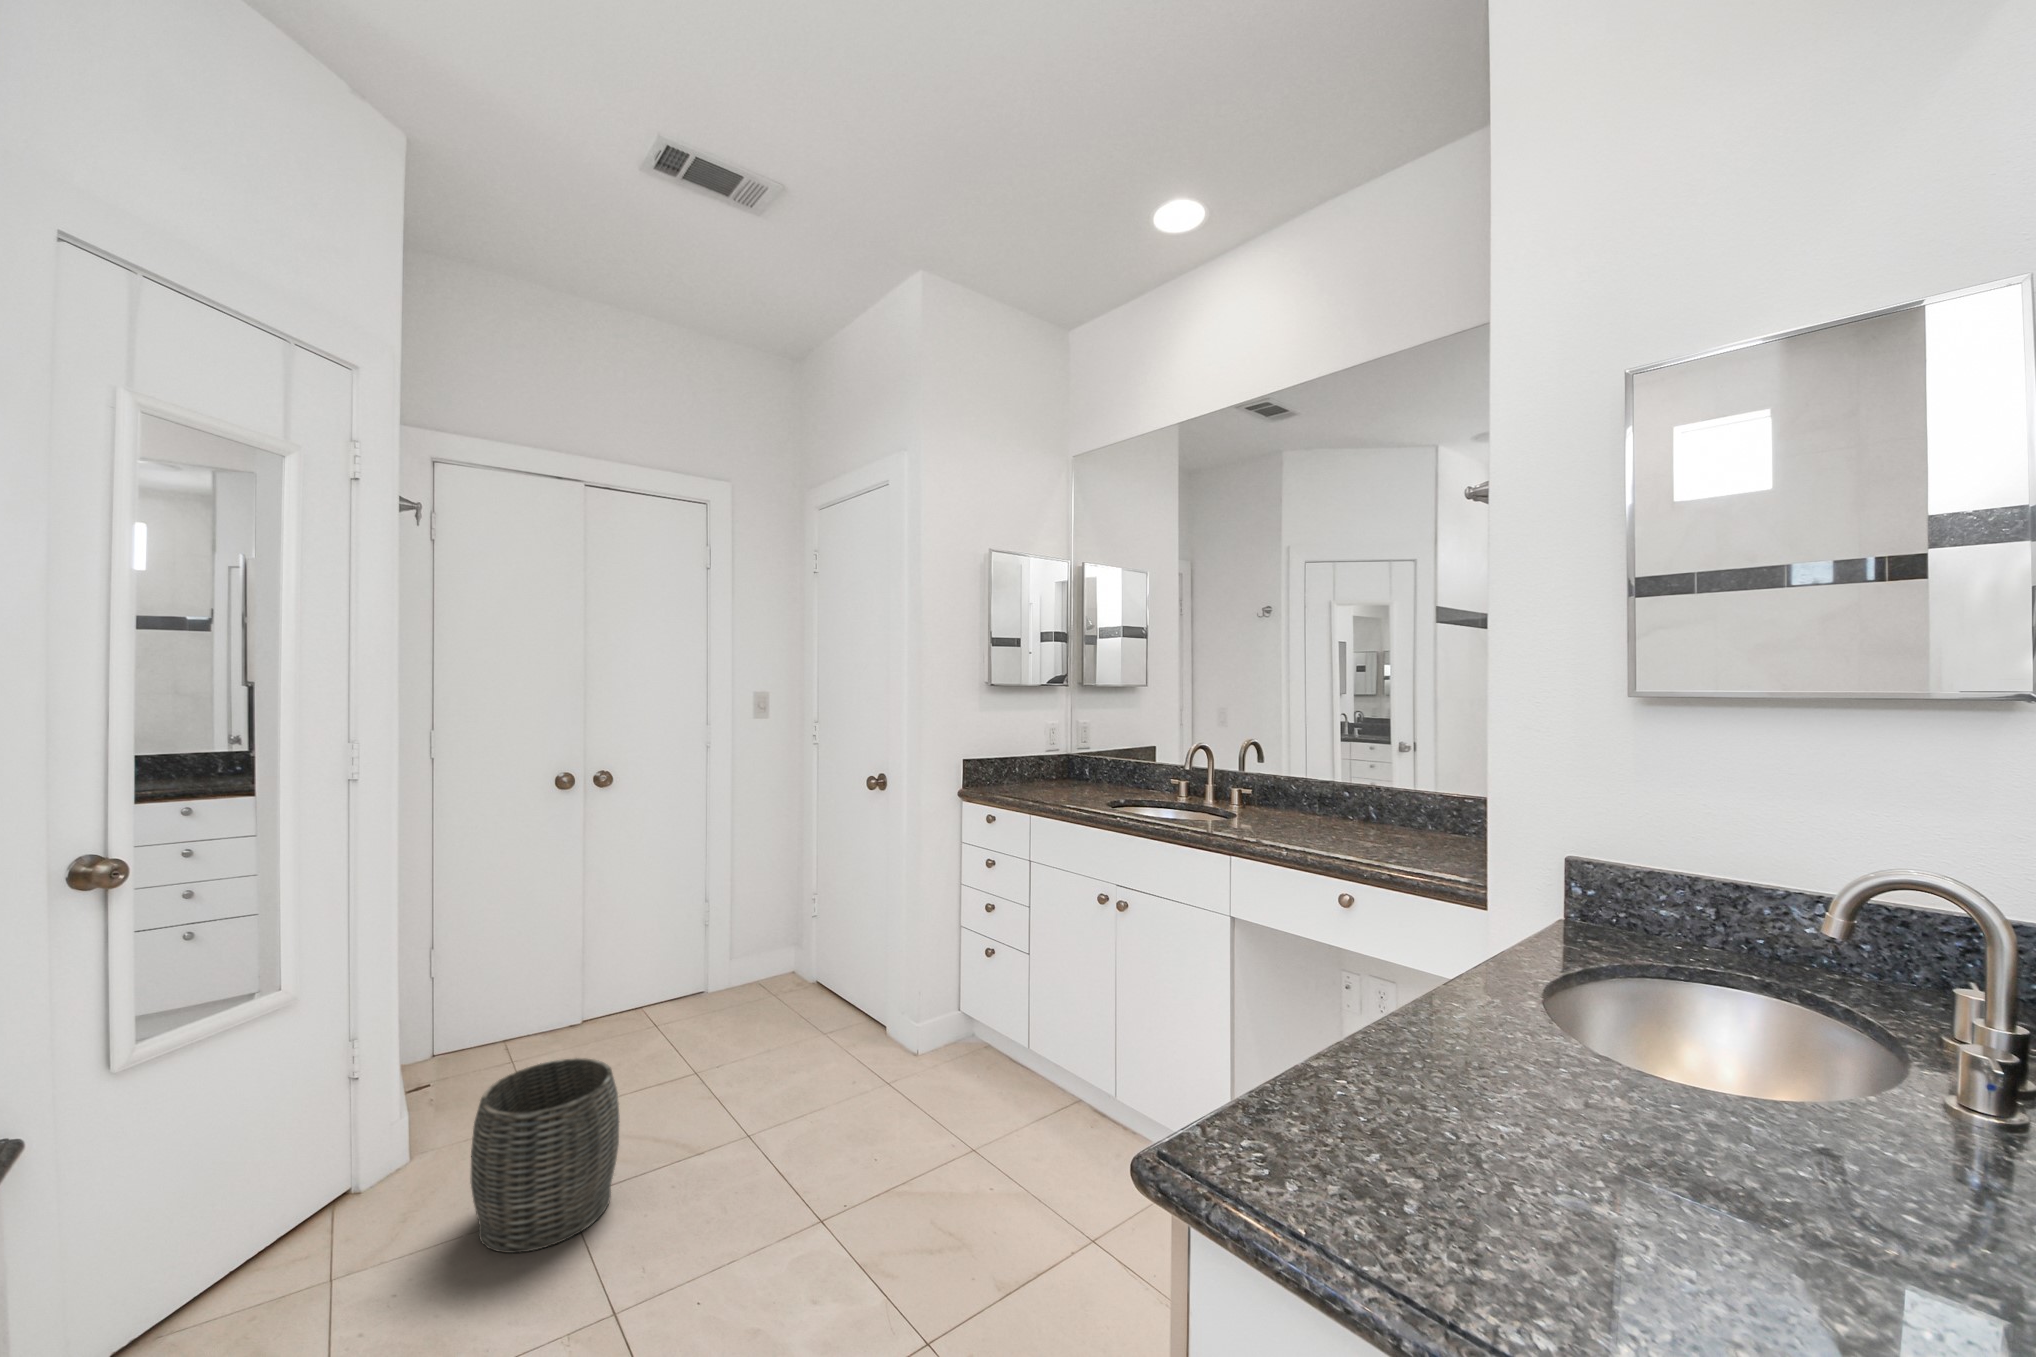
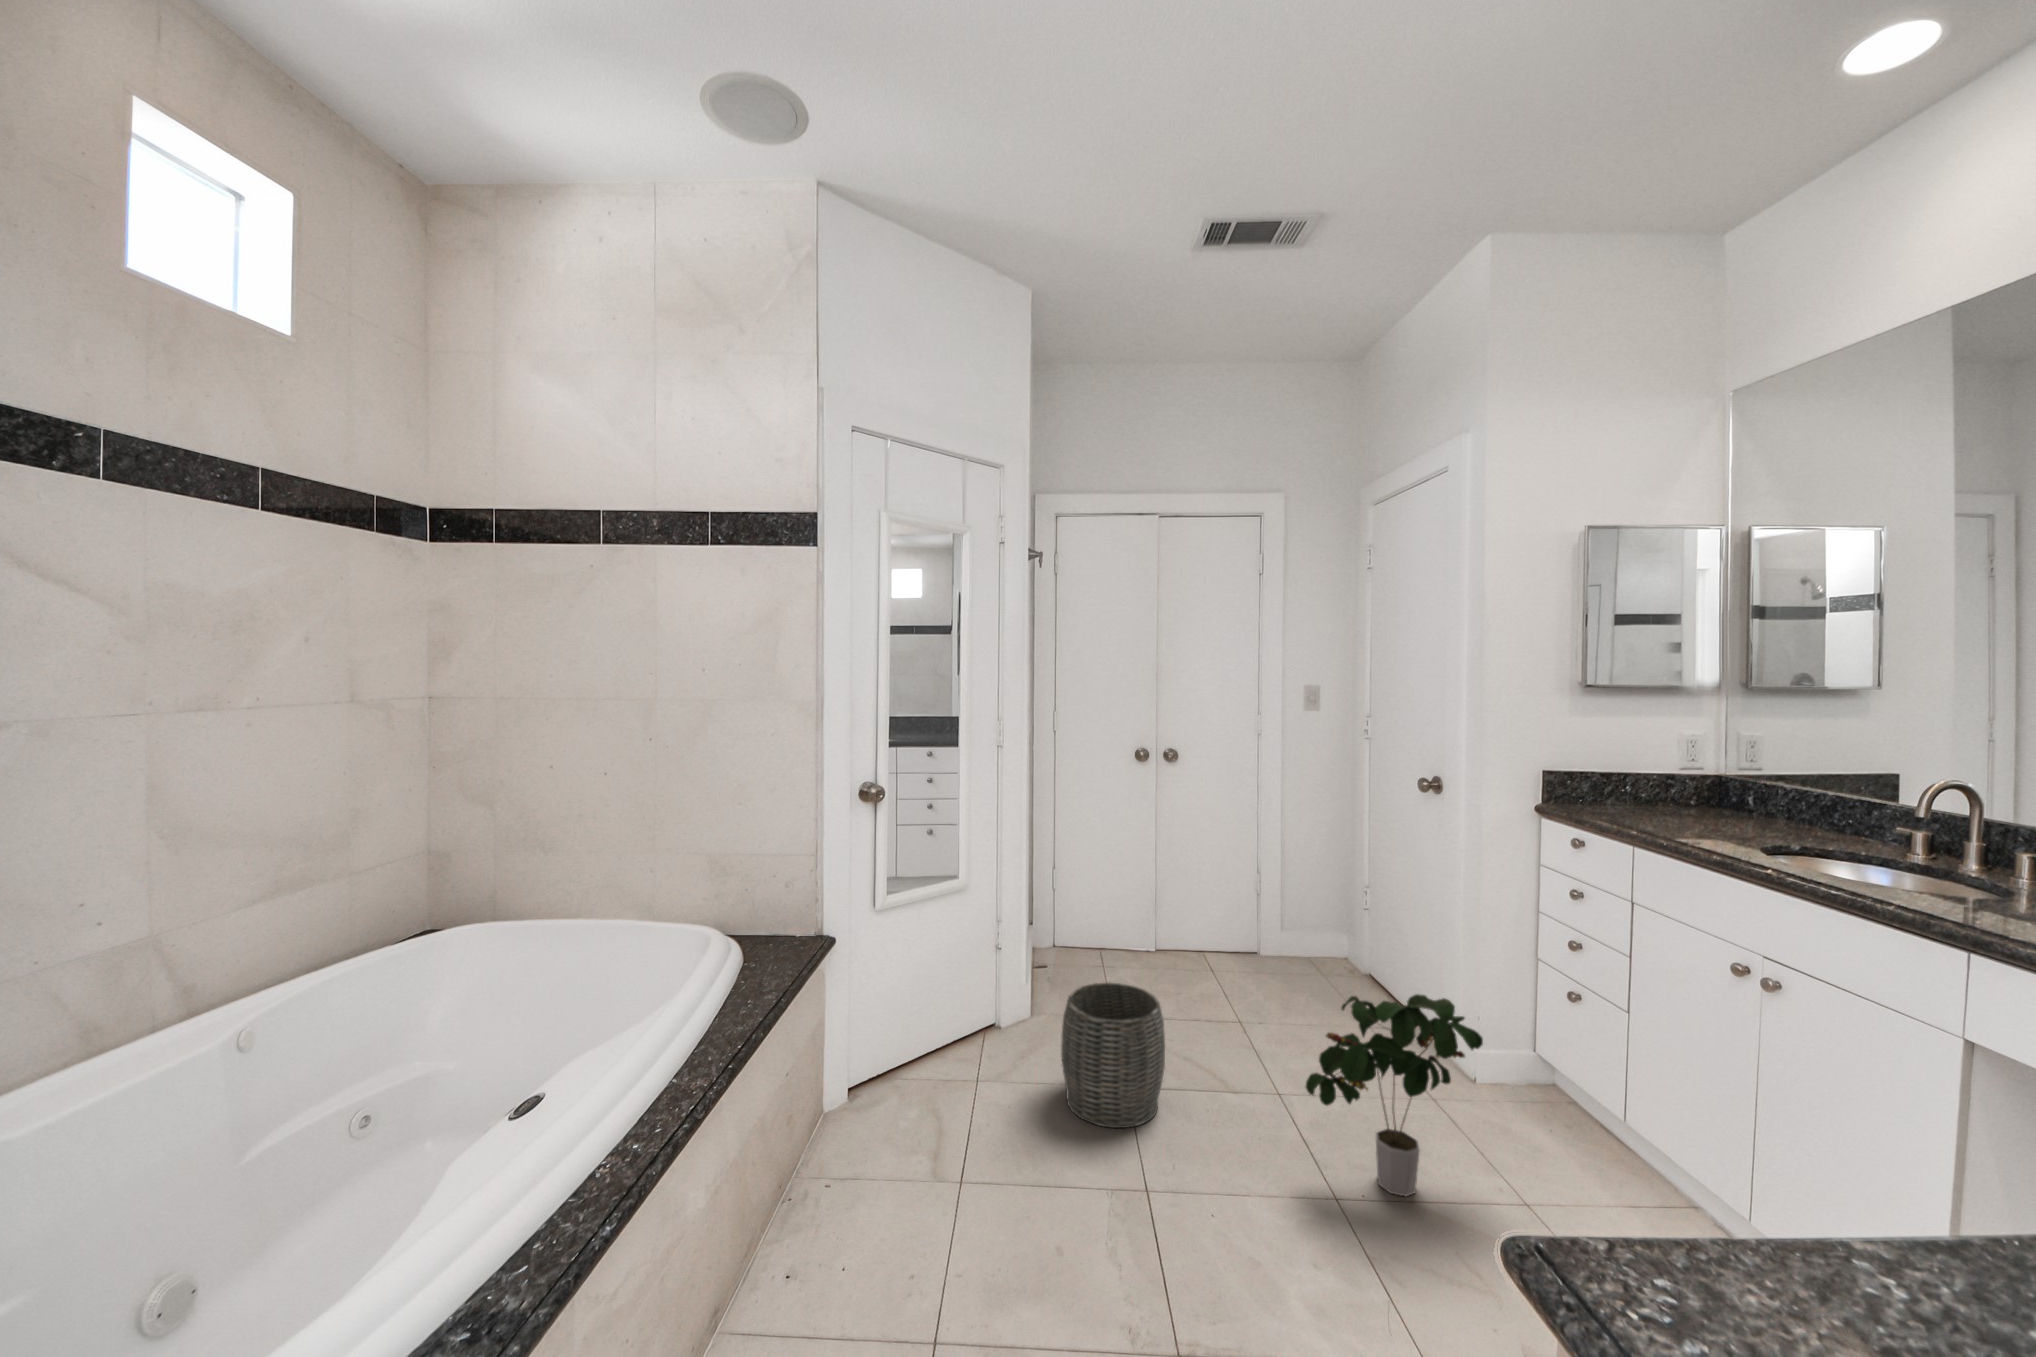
potted plant: none [788,977,939,1182] -> present [1306,994,1483,1196]

